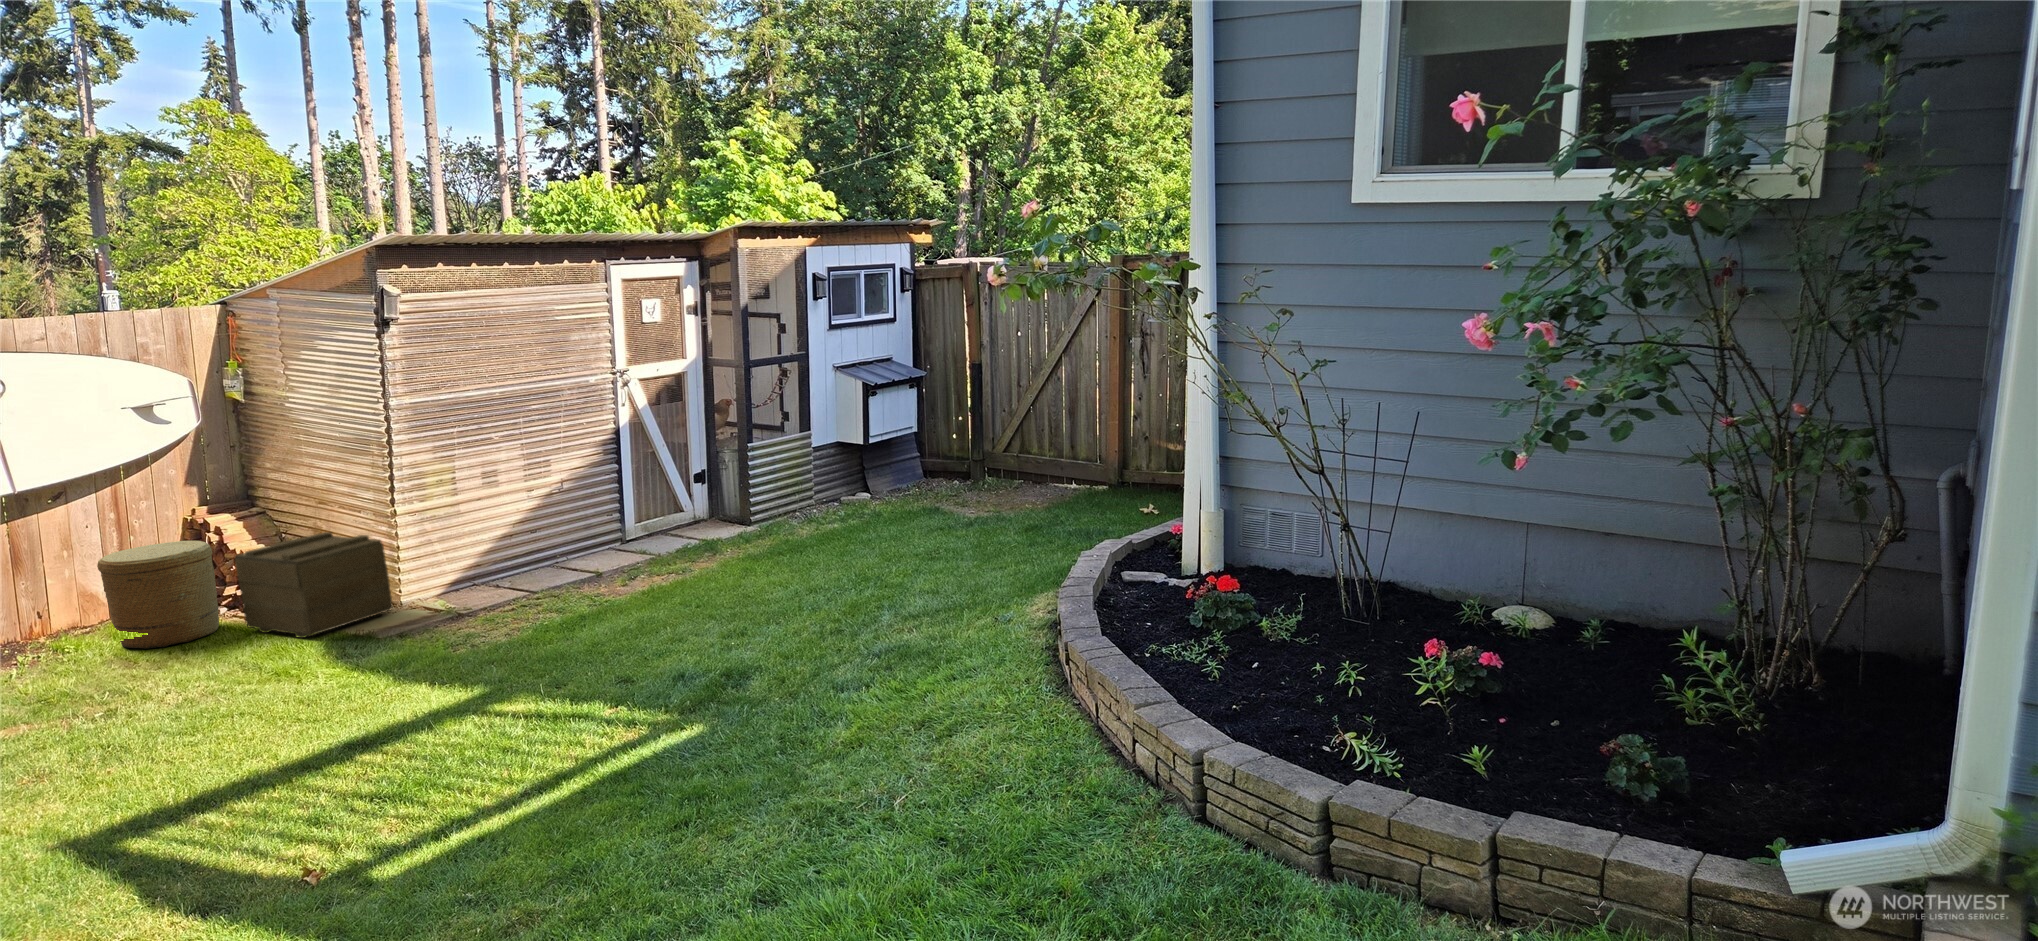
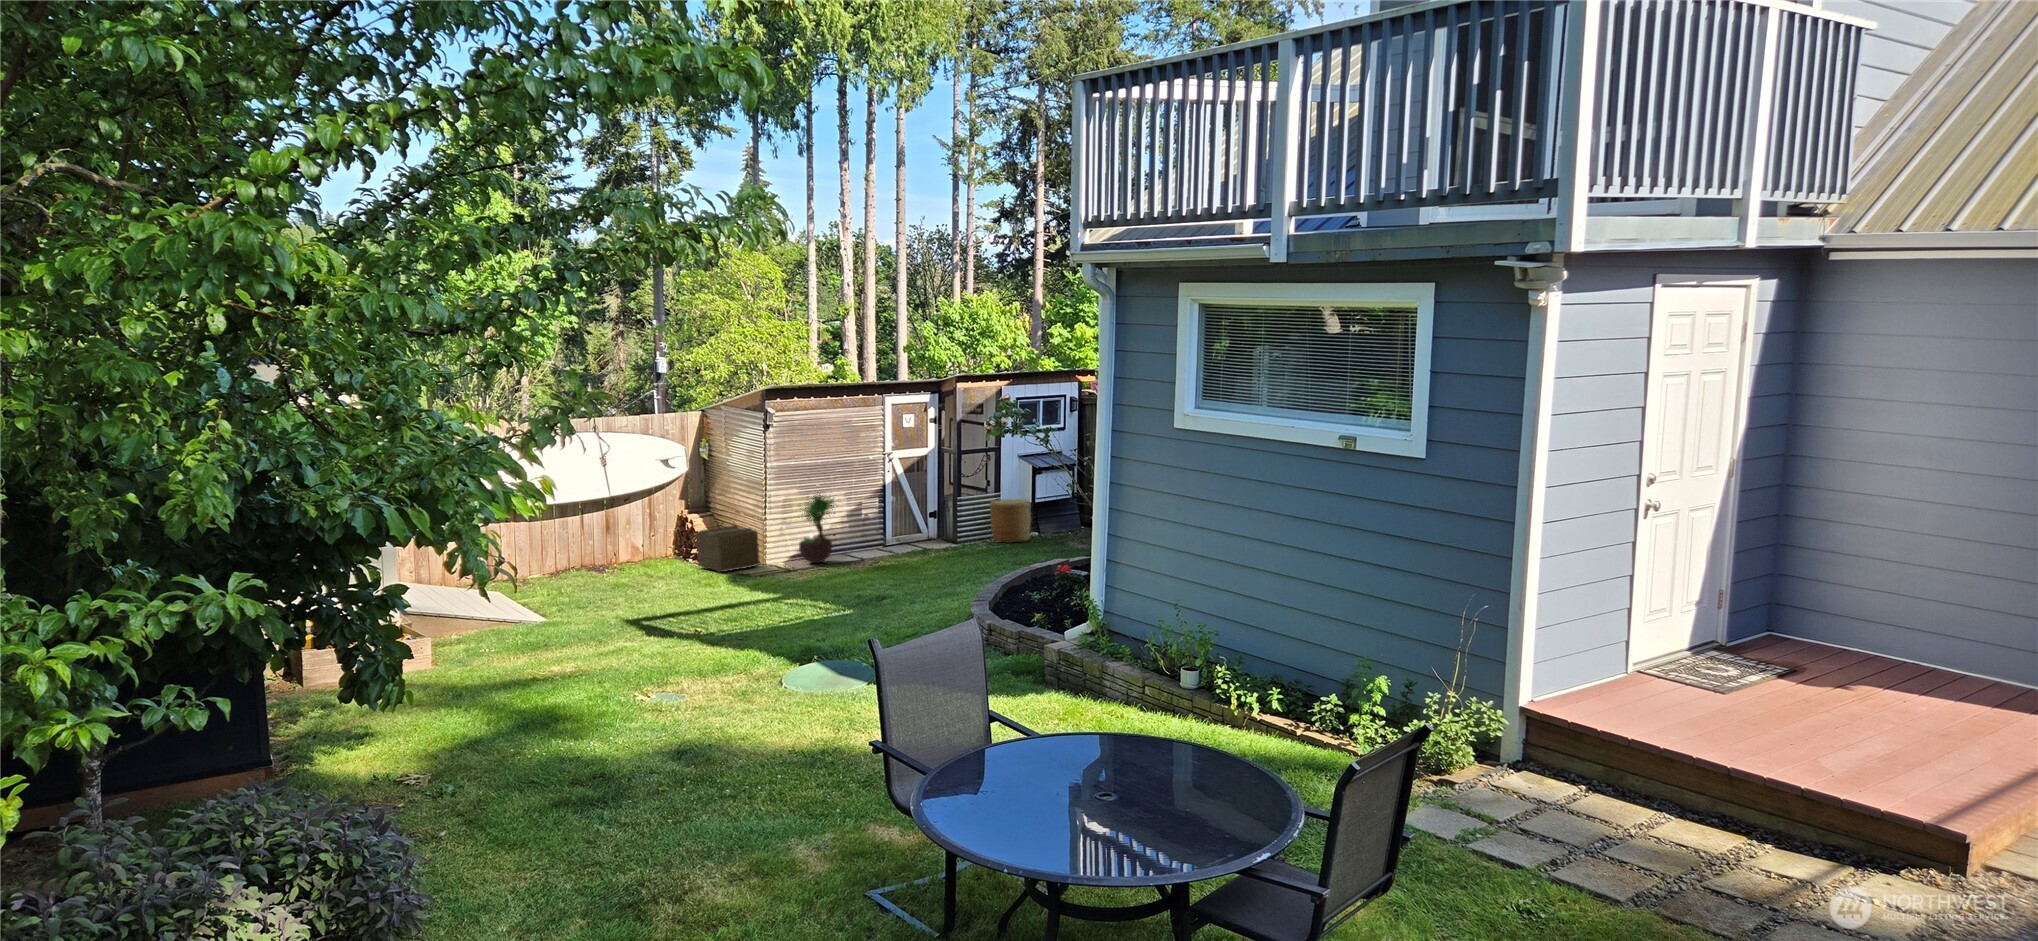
potted tree: none [472,442,556,591] -> present [799,492,835,563]
woven basket: present [97,541,219,649] -> present [990,499,1031,543]

